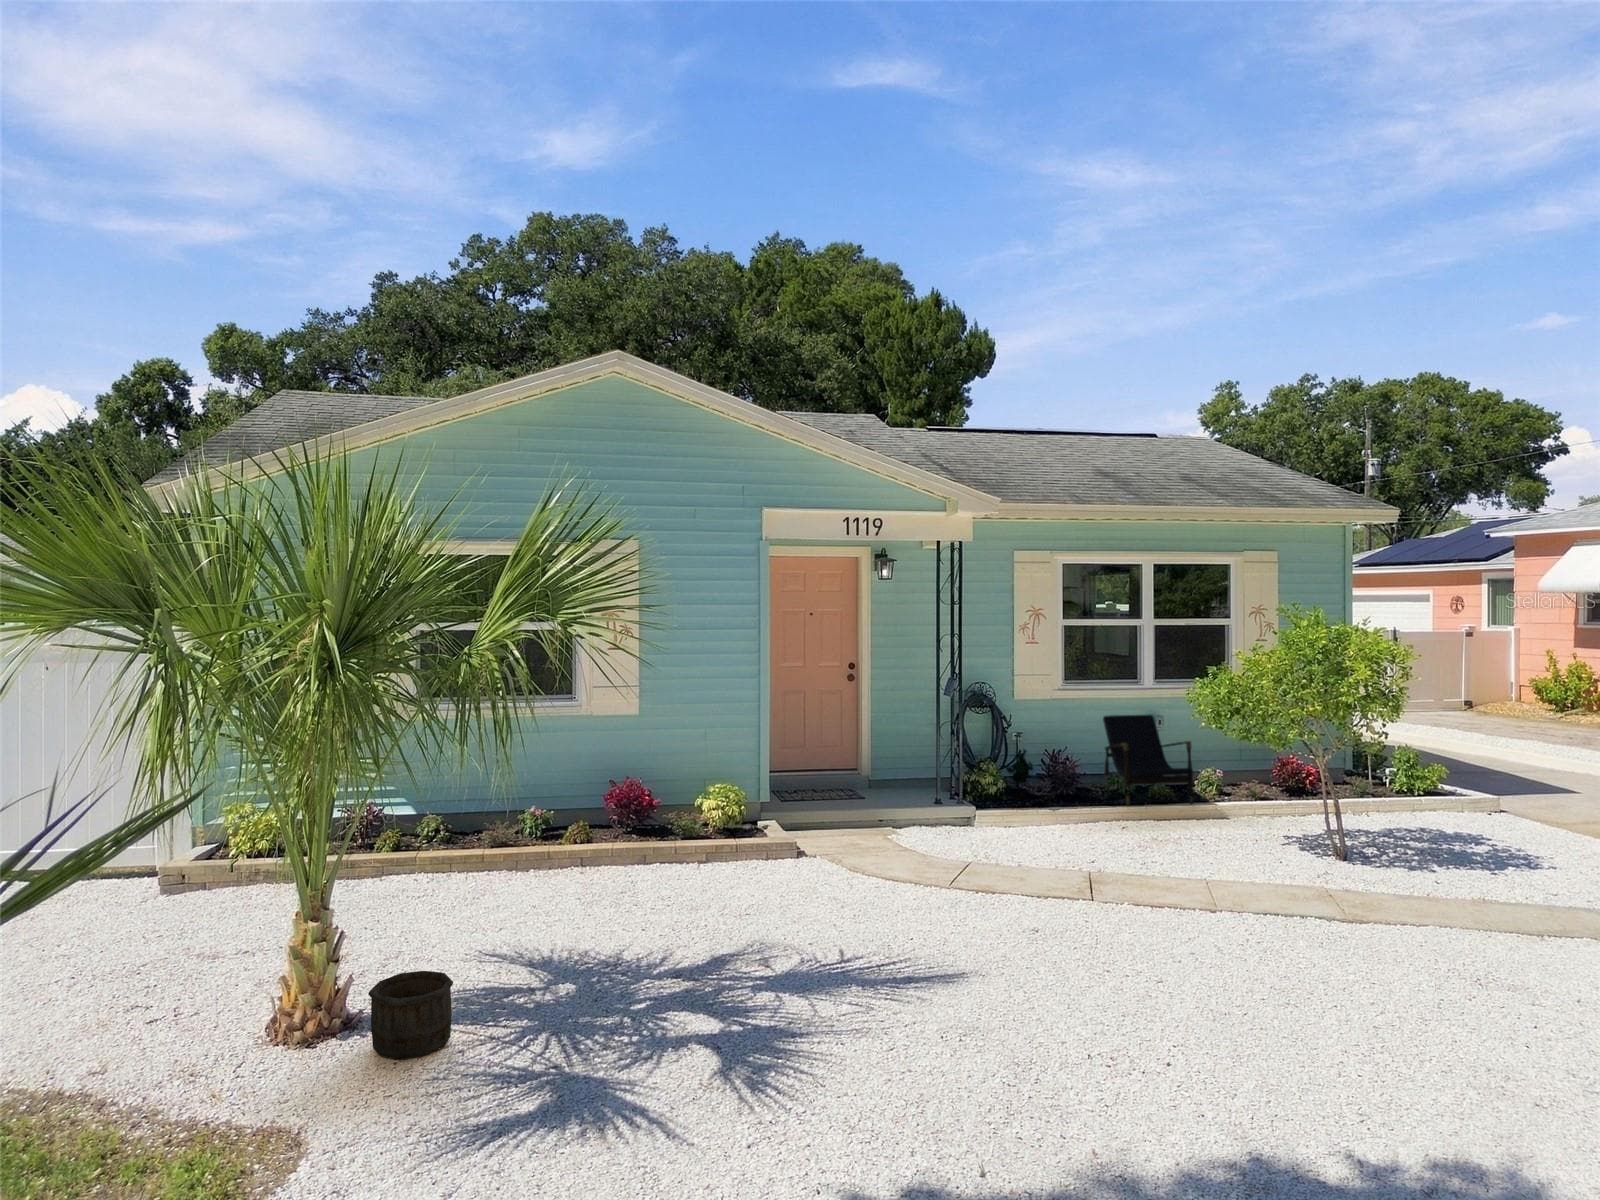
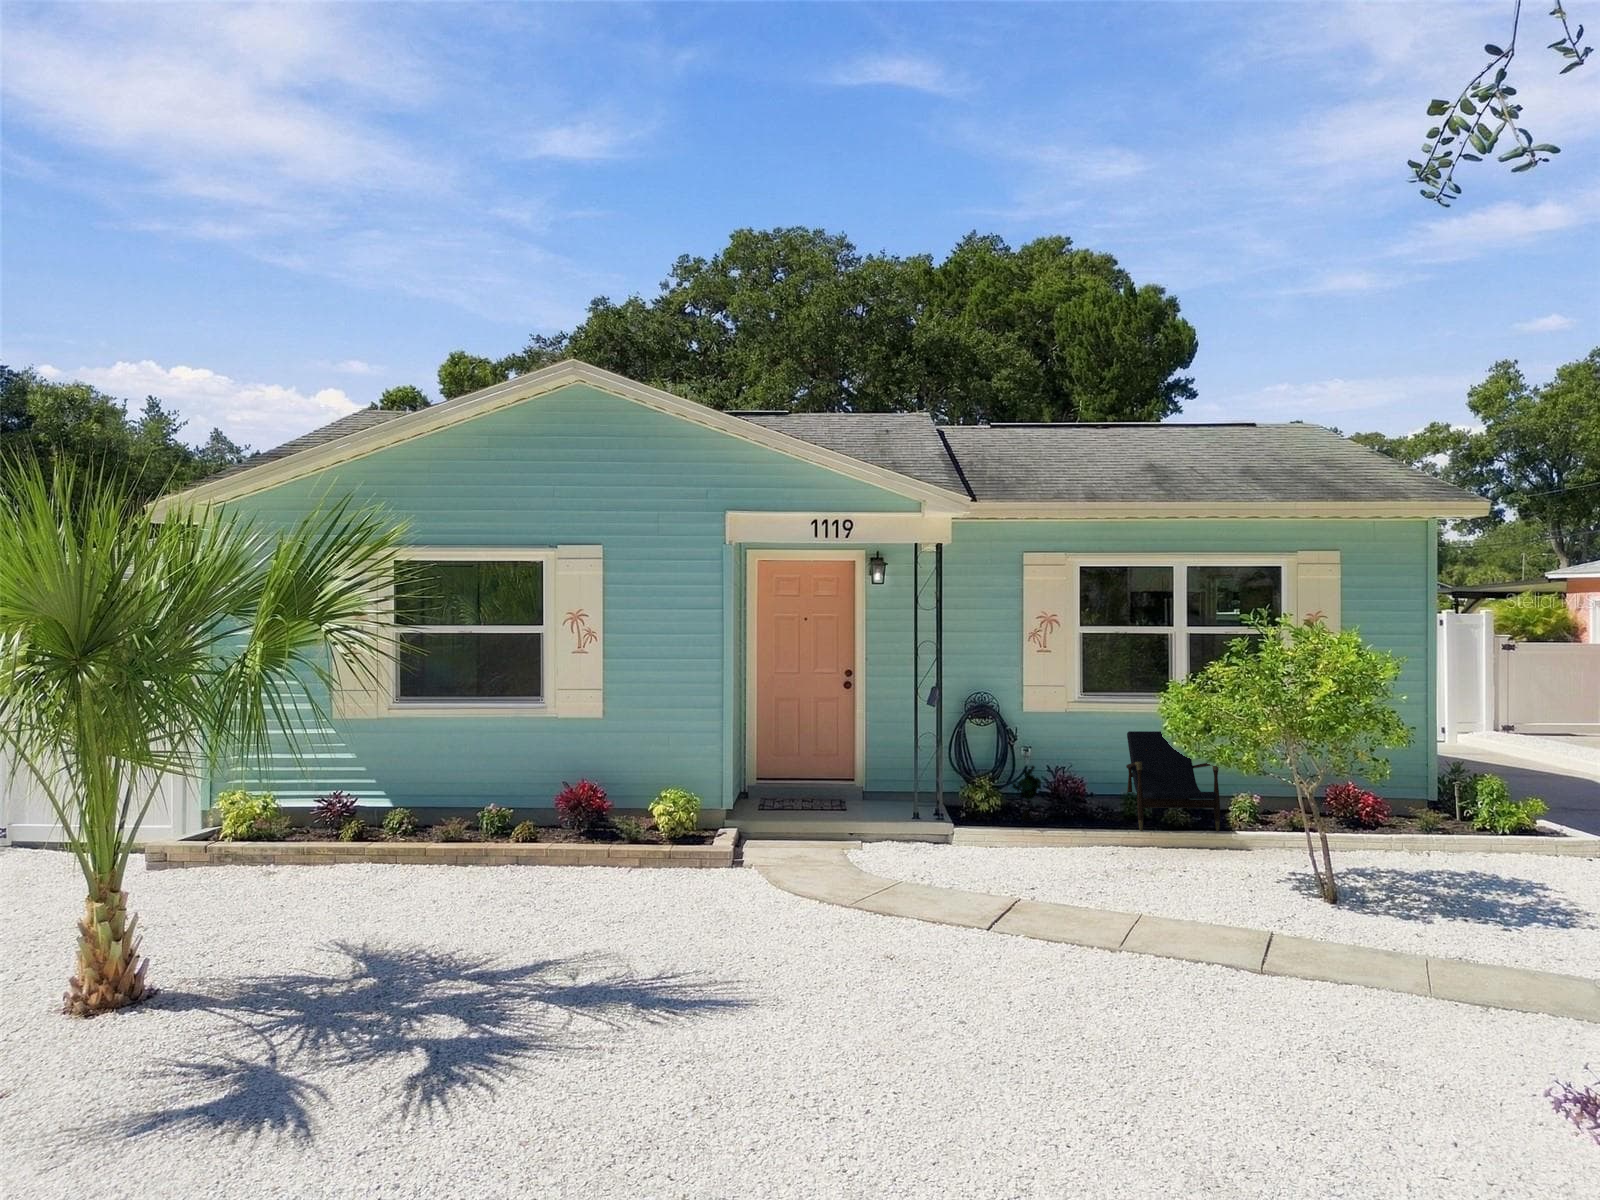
wooden bucket: present [368,971,453,1059] -> none [130,954,217,1037]

